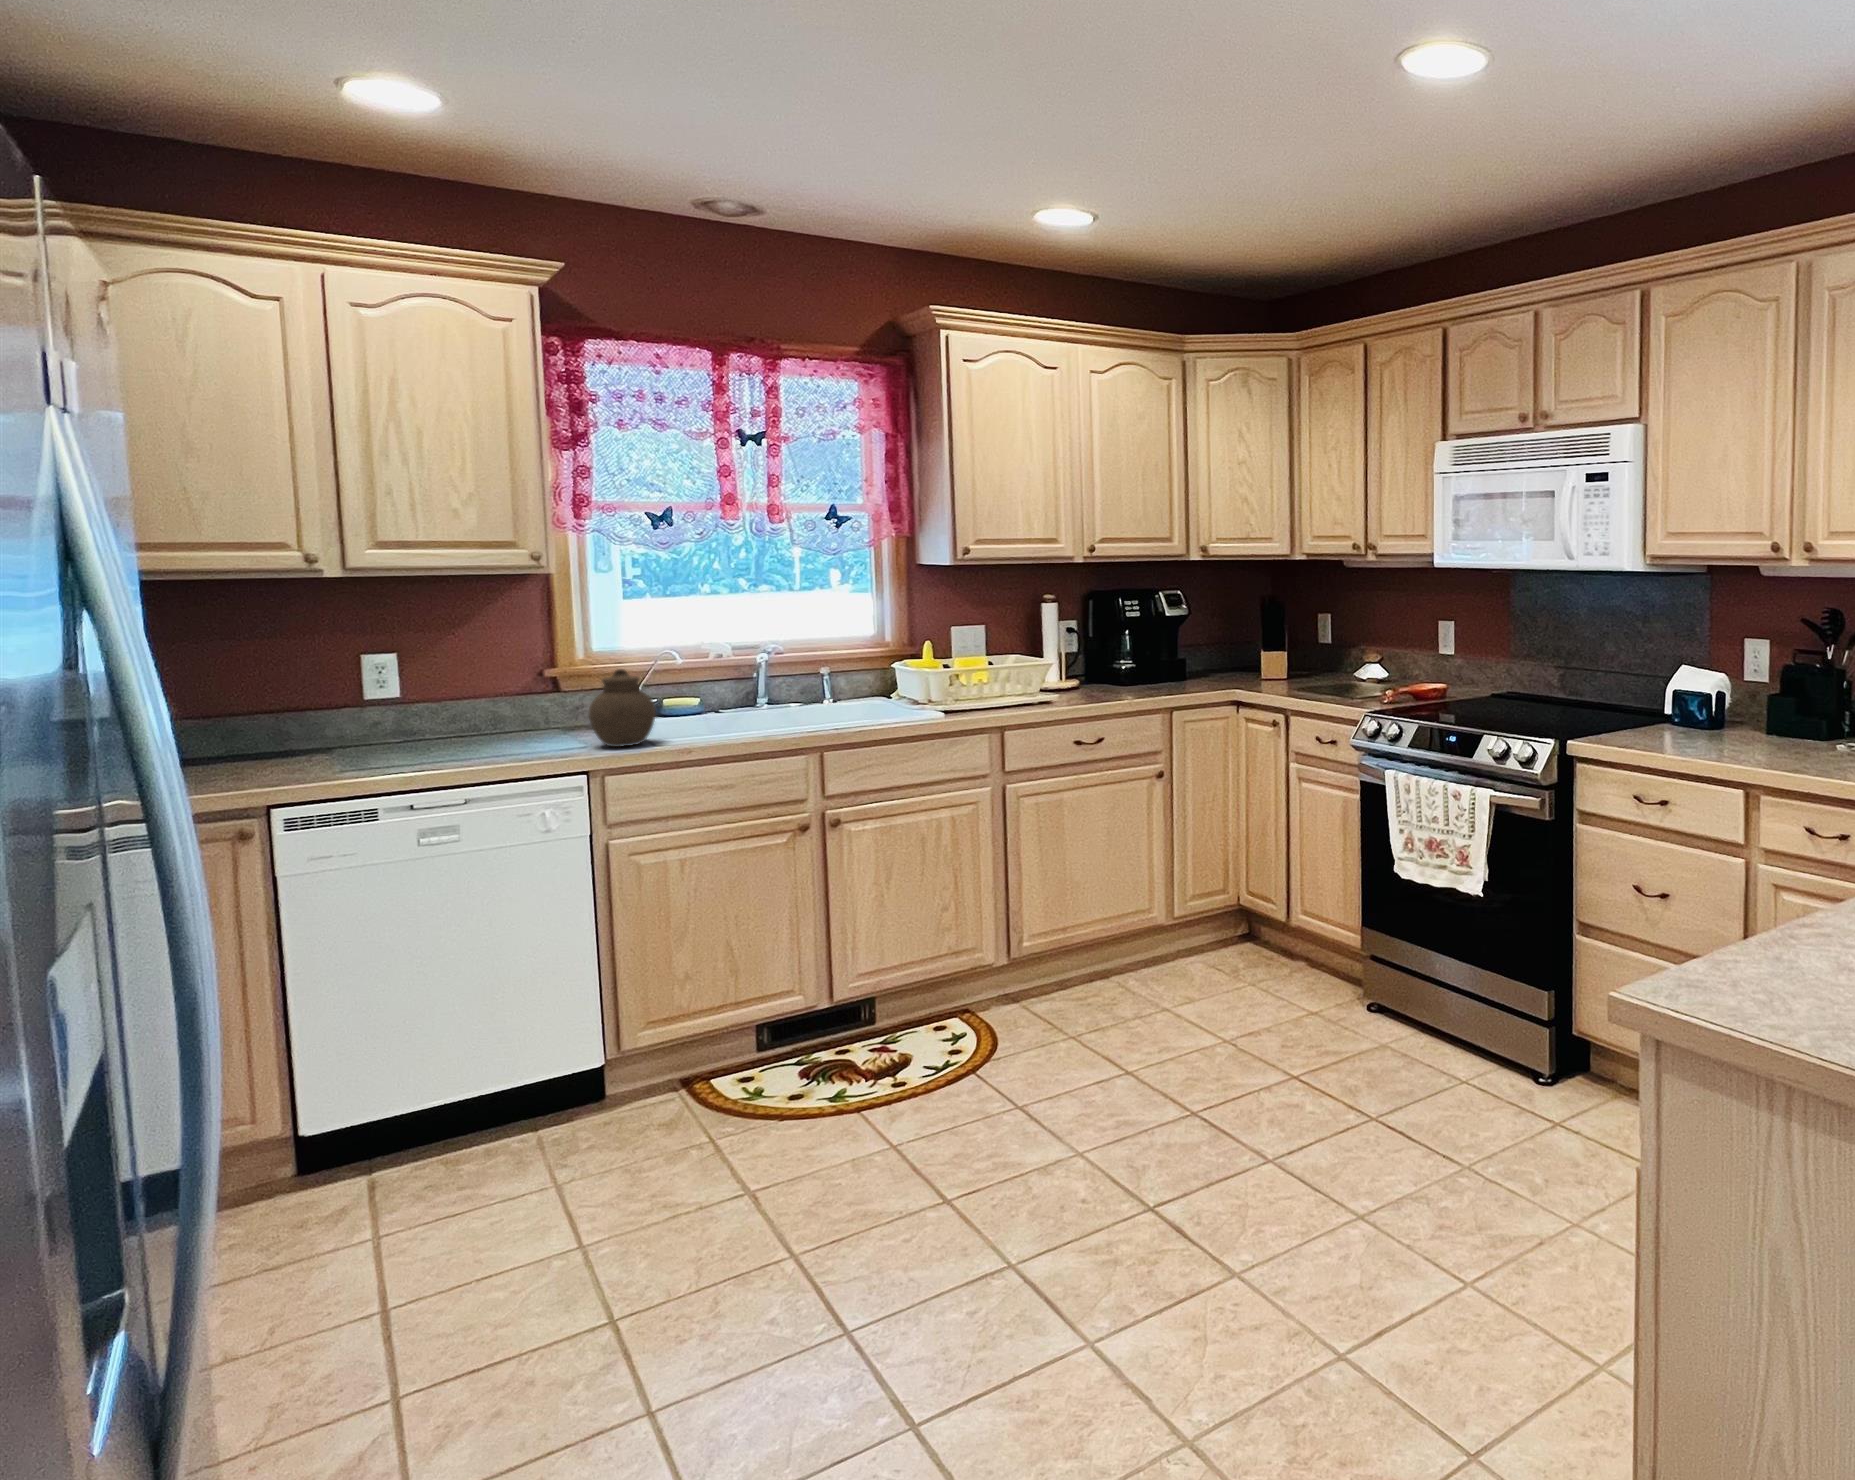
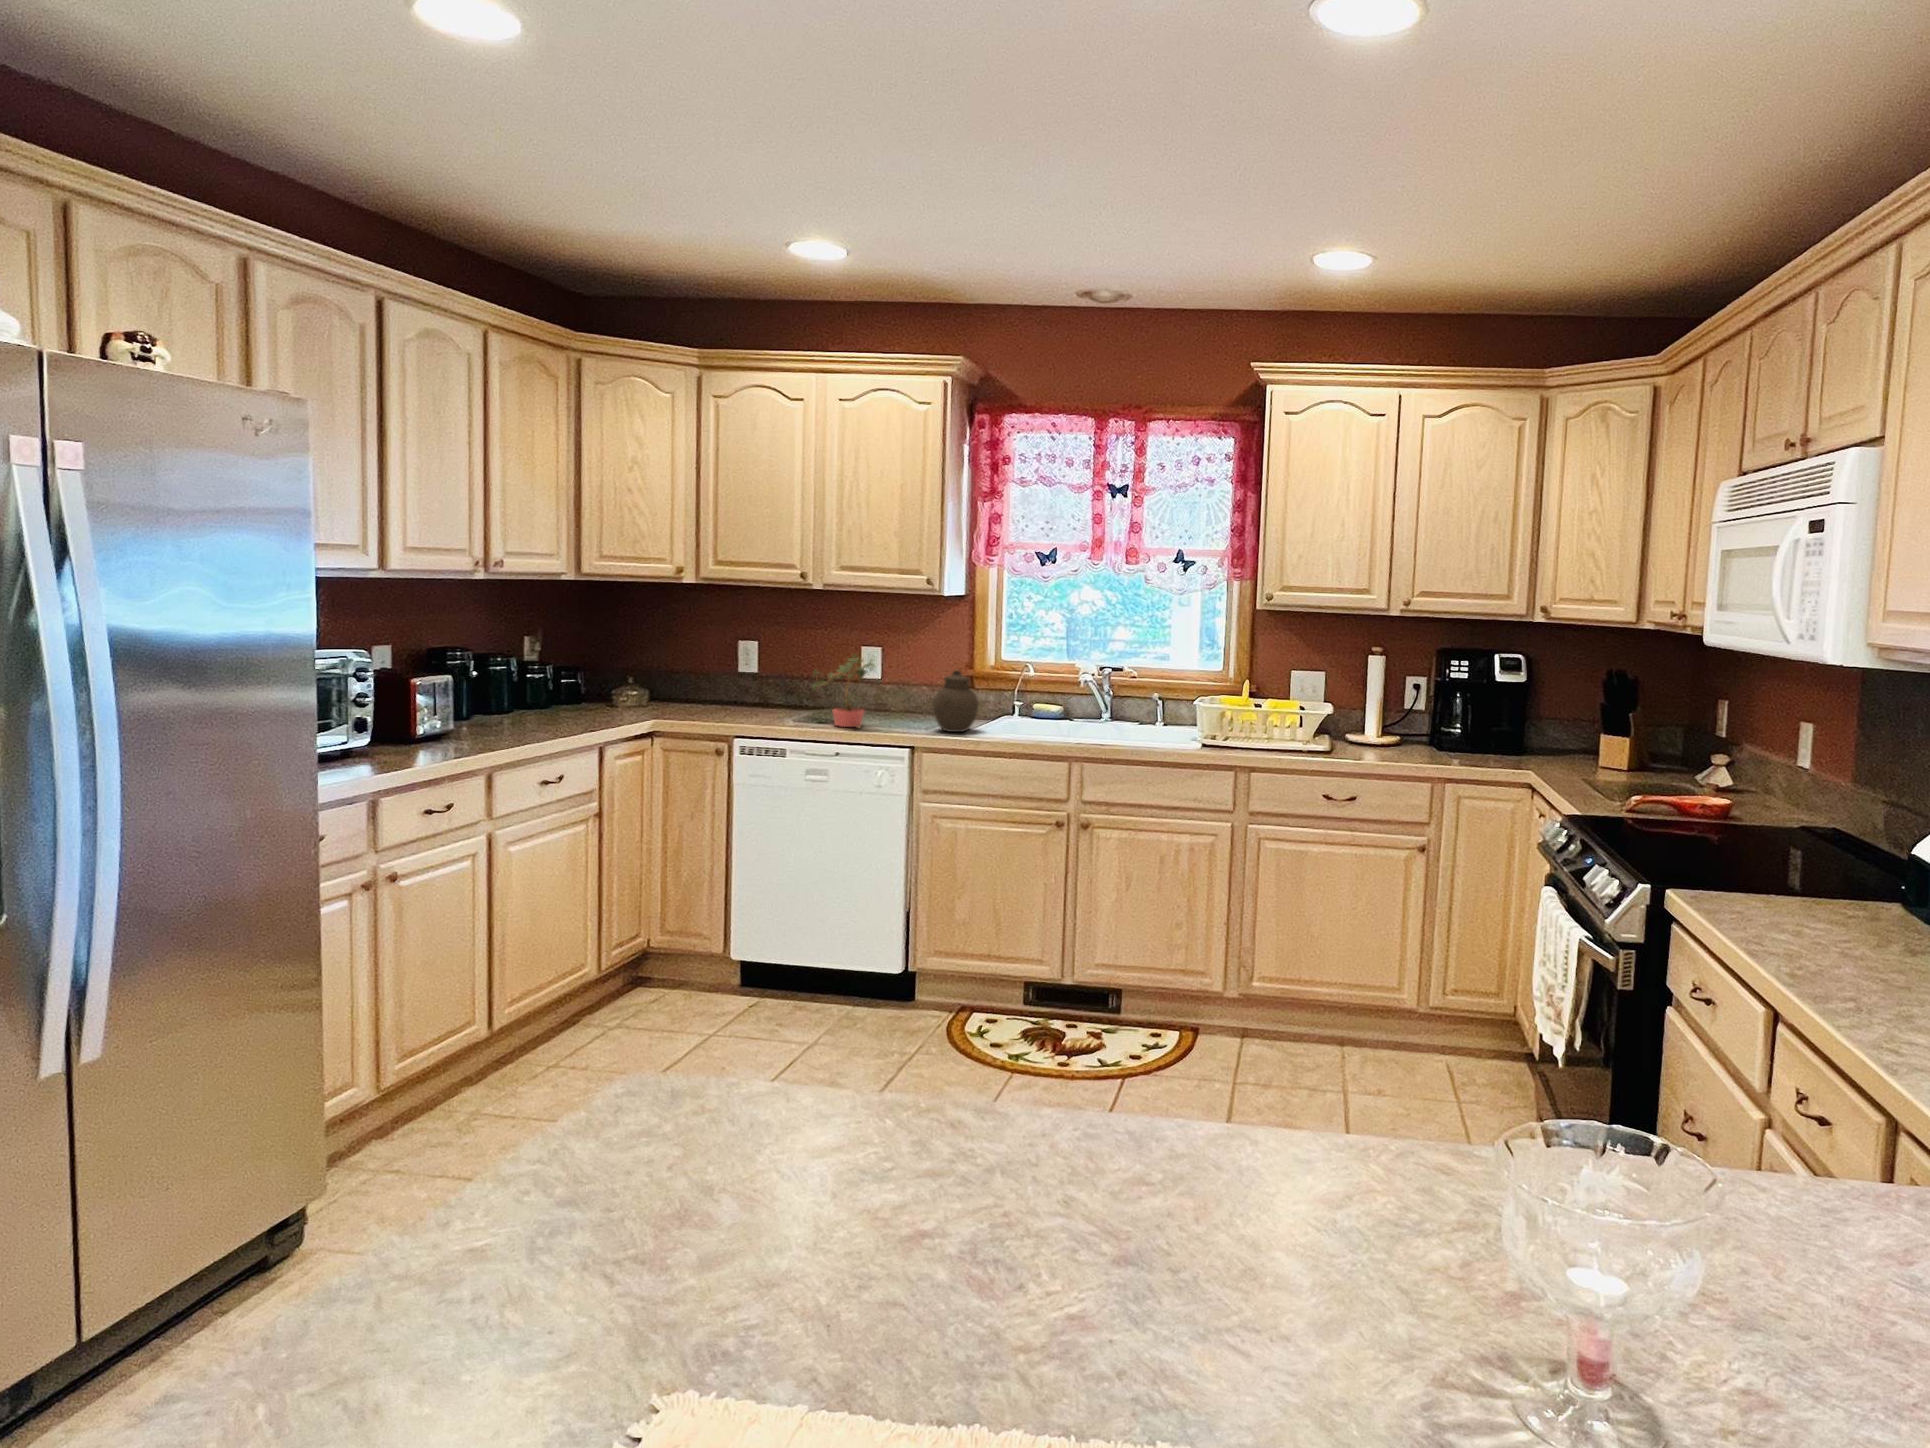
potted plant: none [357,665,508,766] -> present [812,655,875,728]

